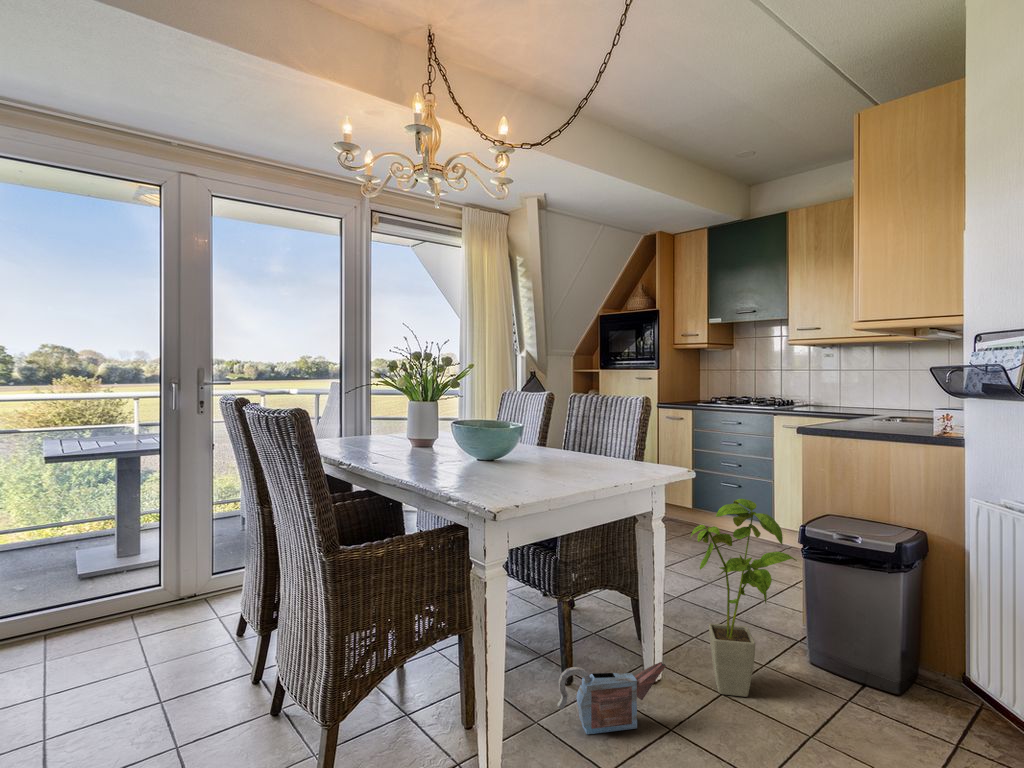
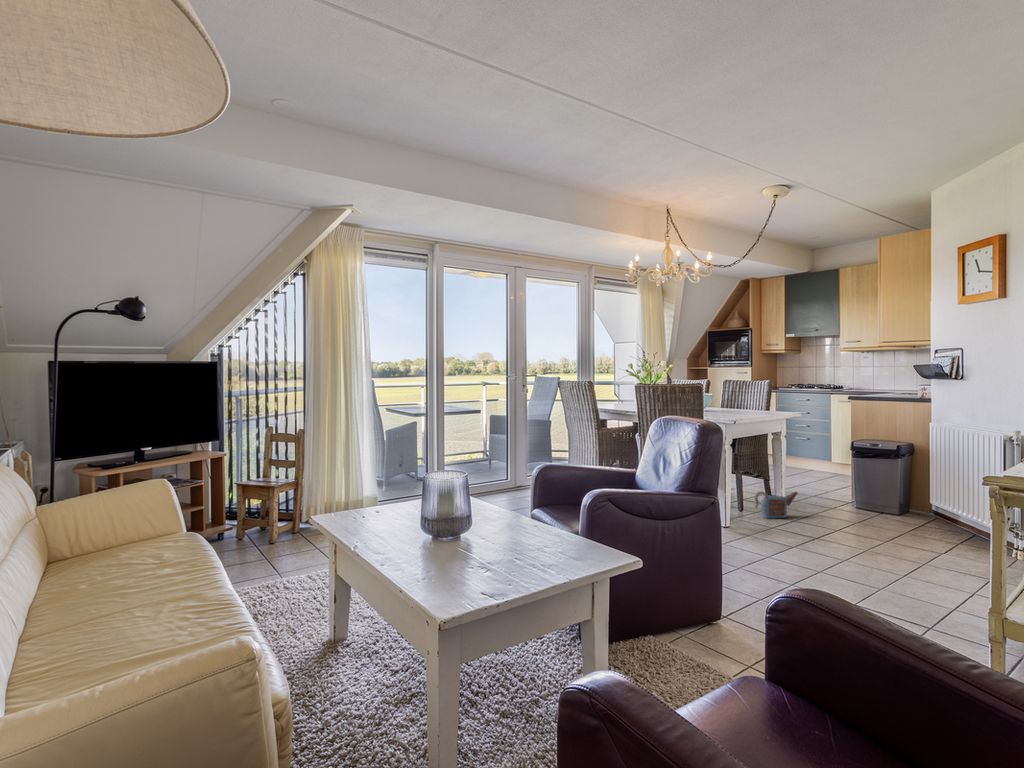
house plant: present [691,499,797,697] -> none [803,426,853,512]

